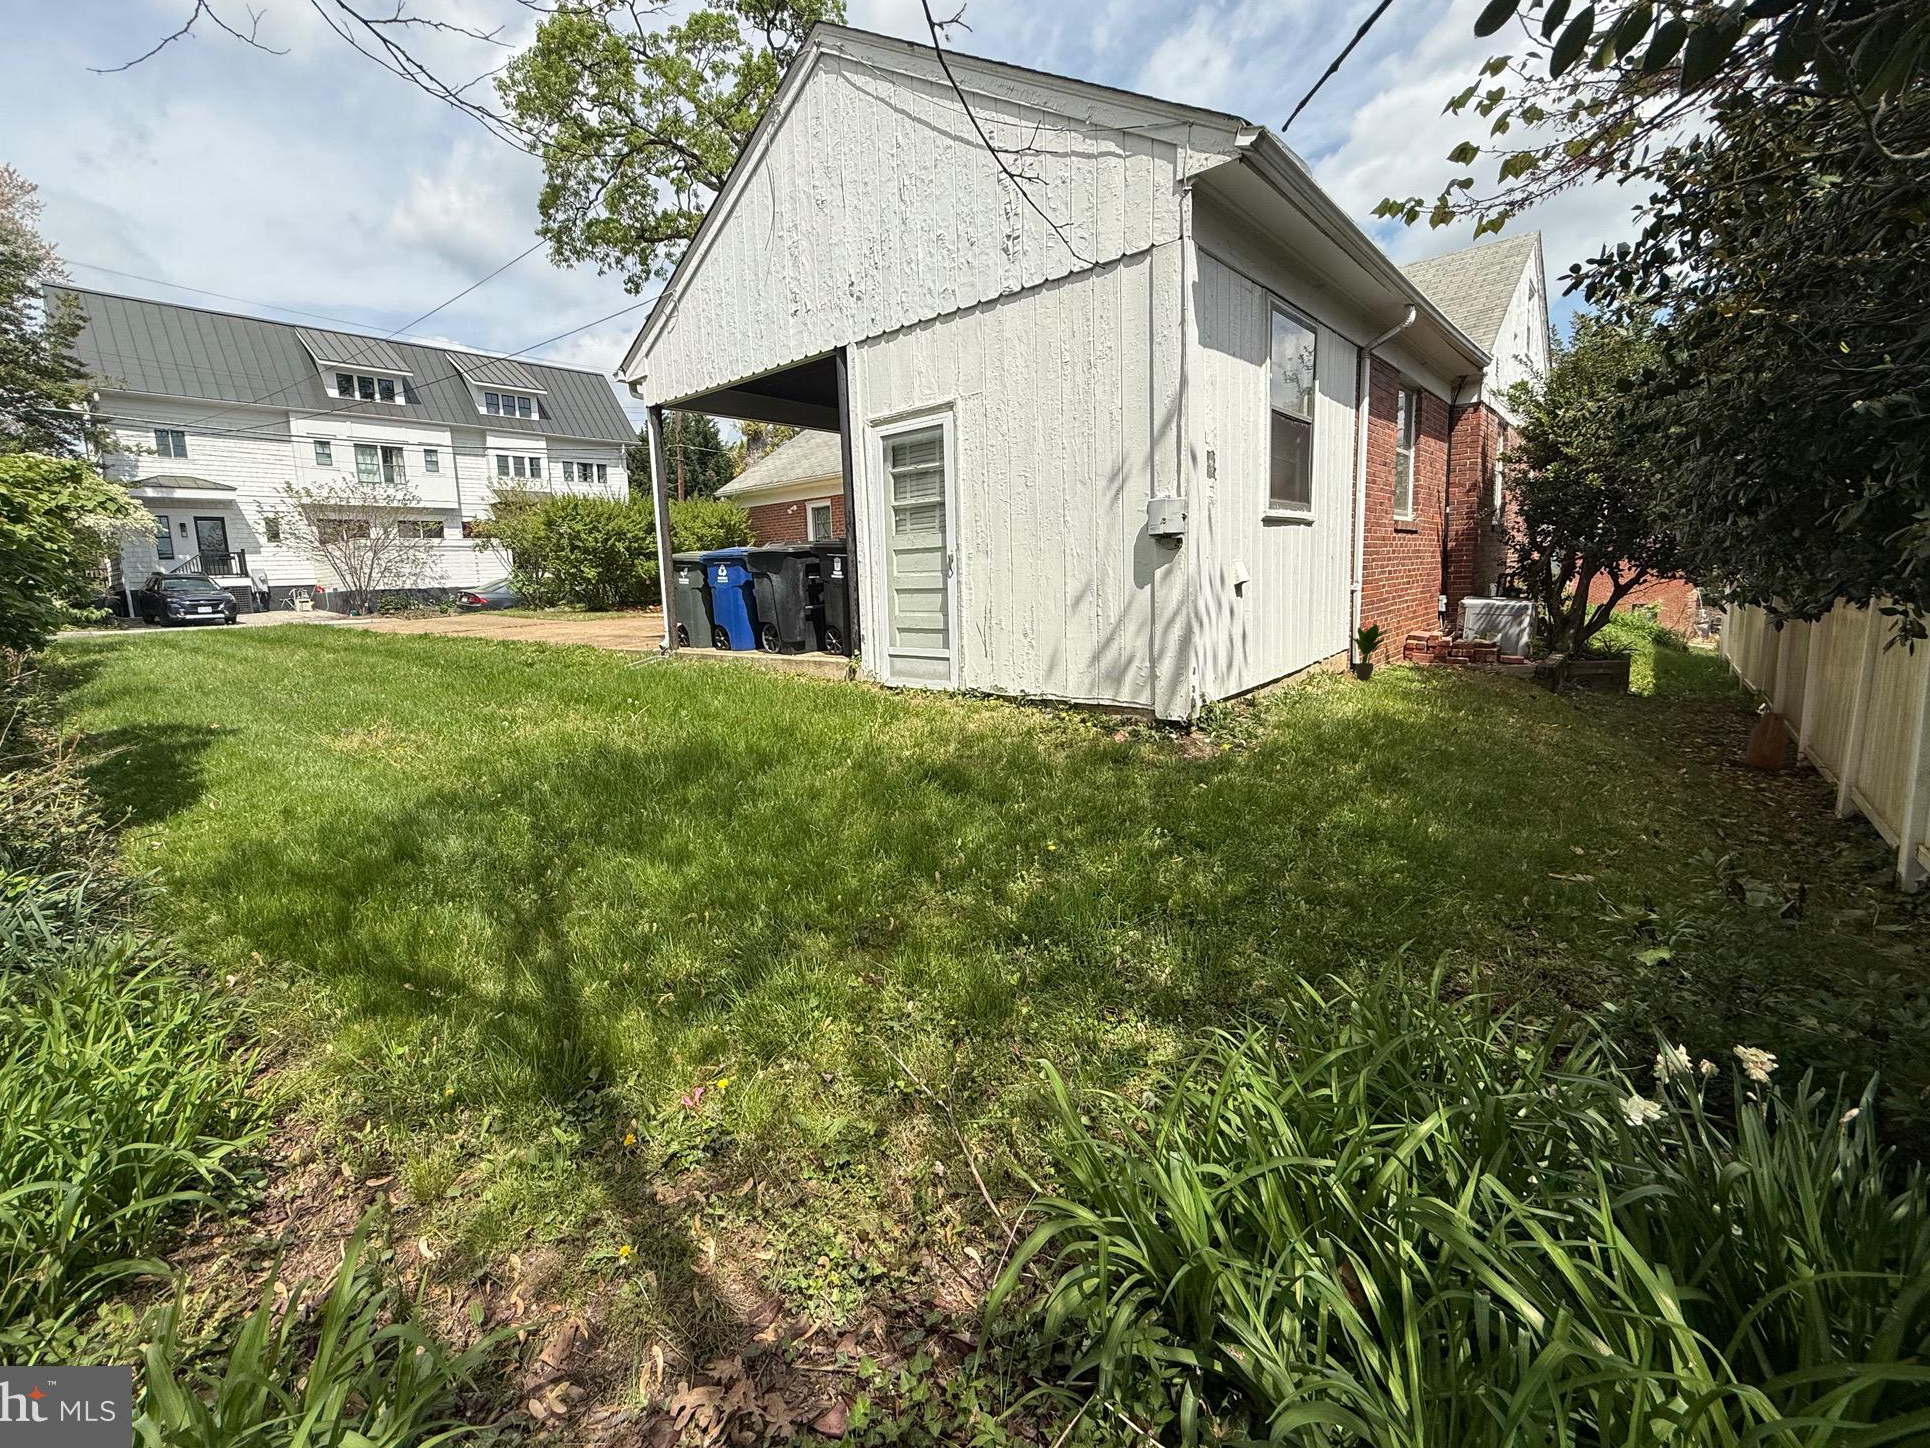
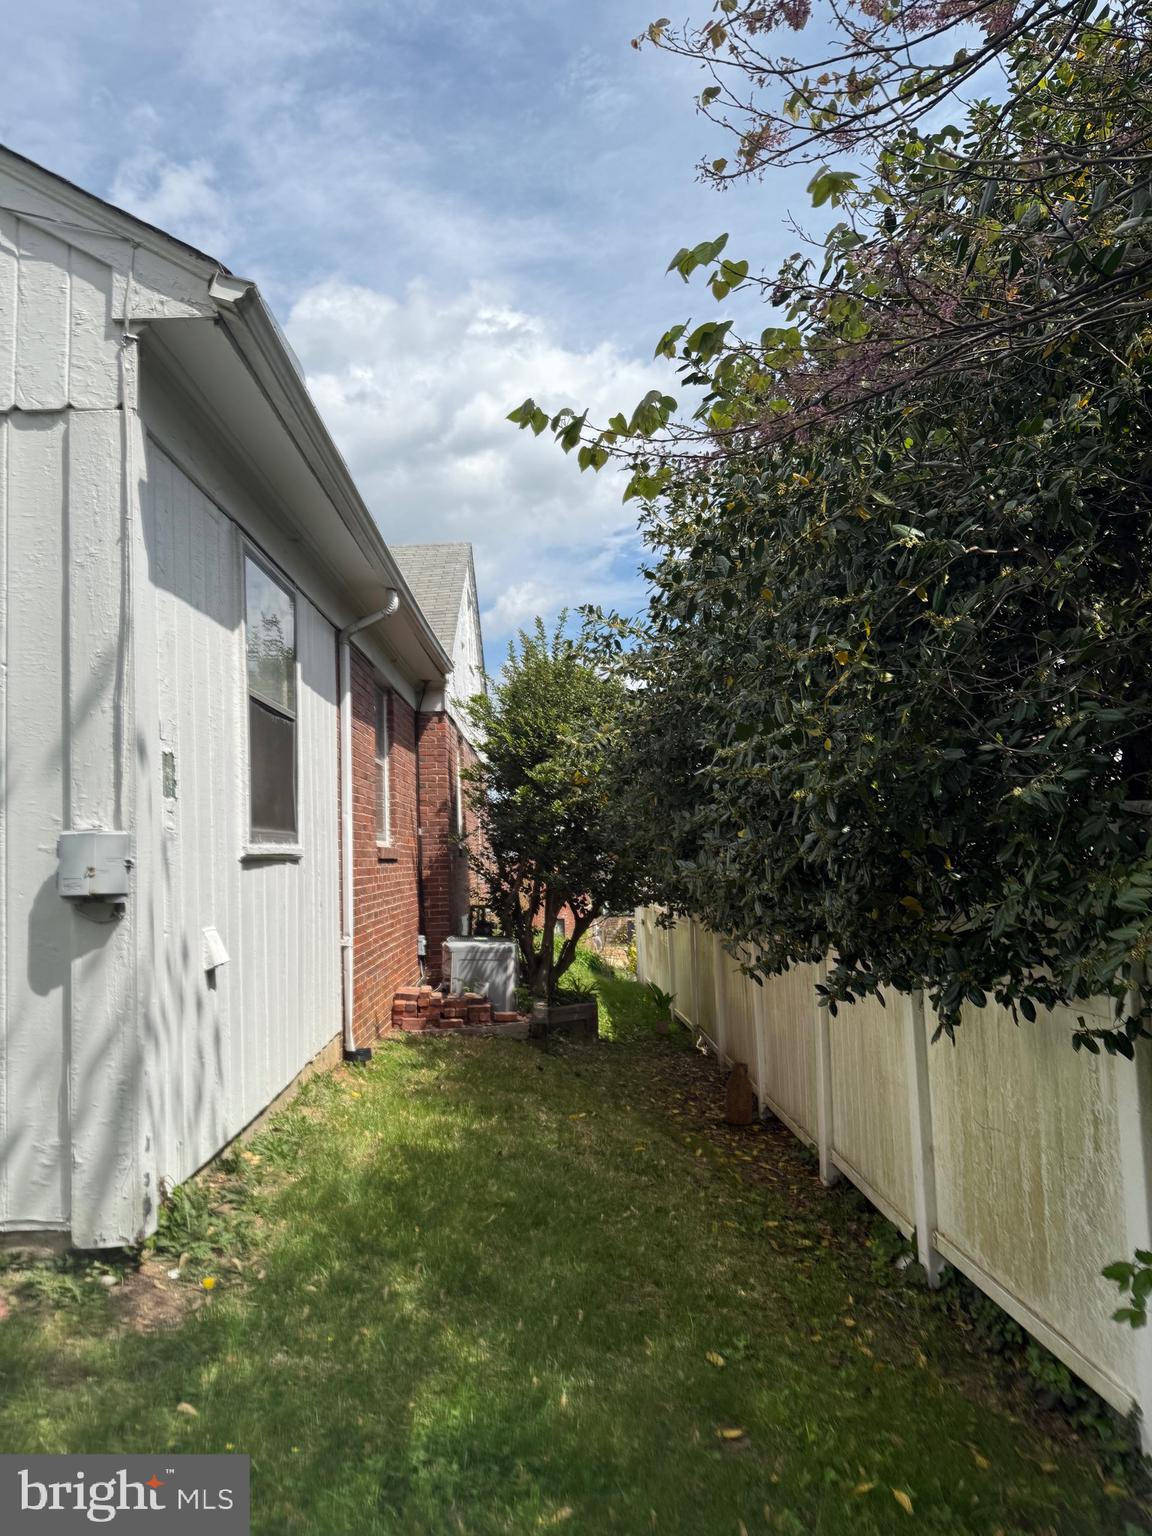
potted plant: present [1349,624,1392,680] -> present [647,981,678,1034]

